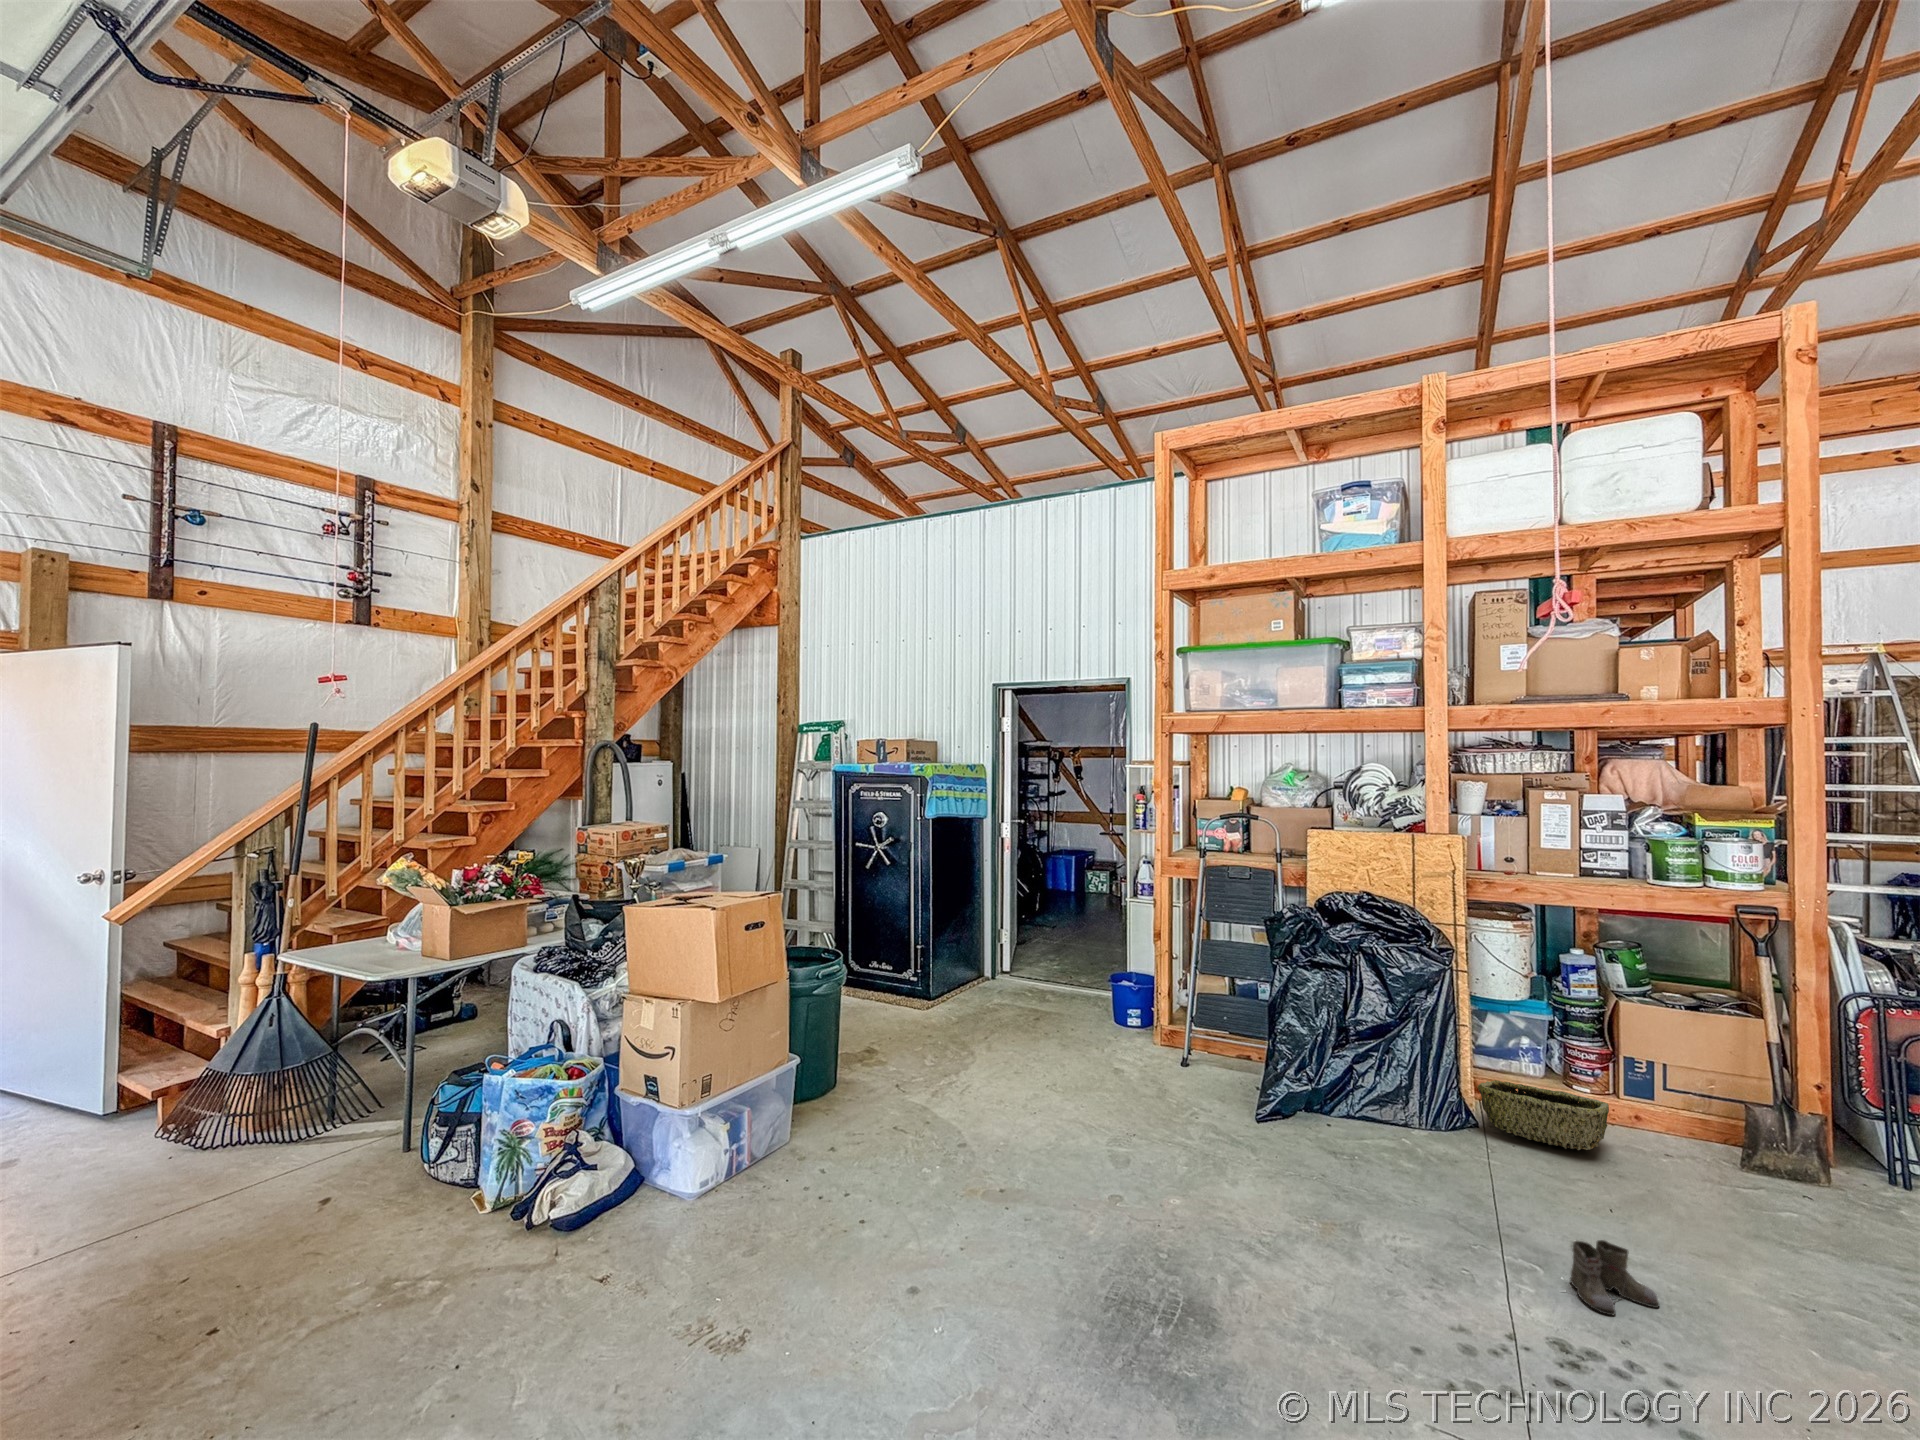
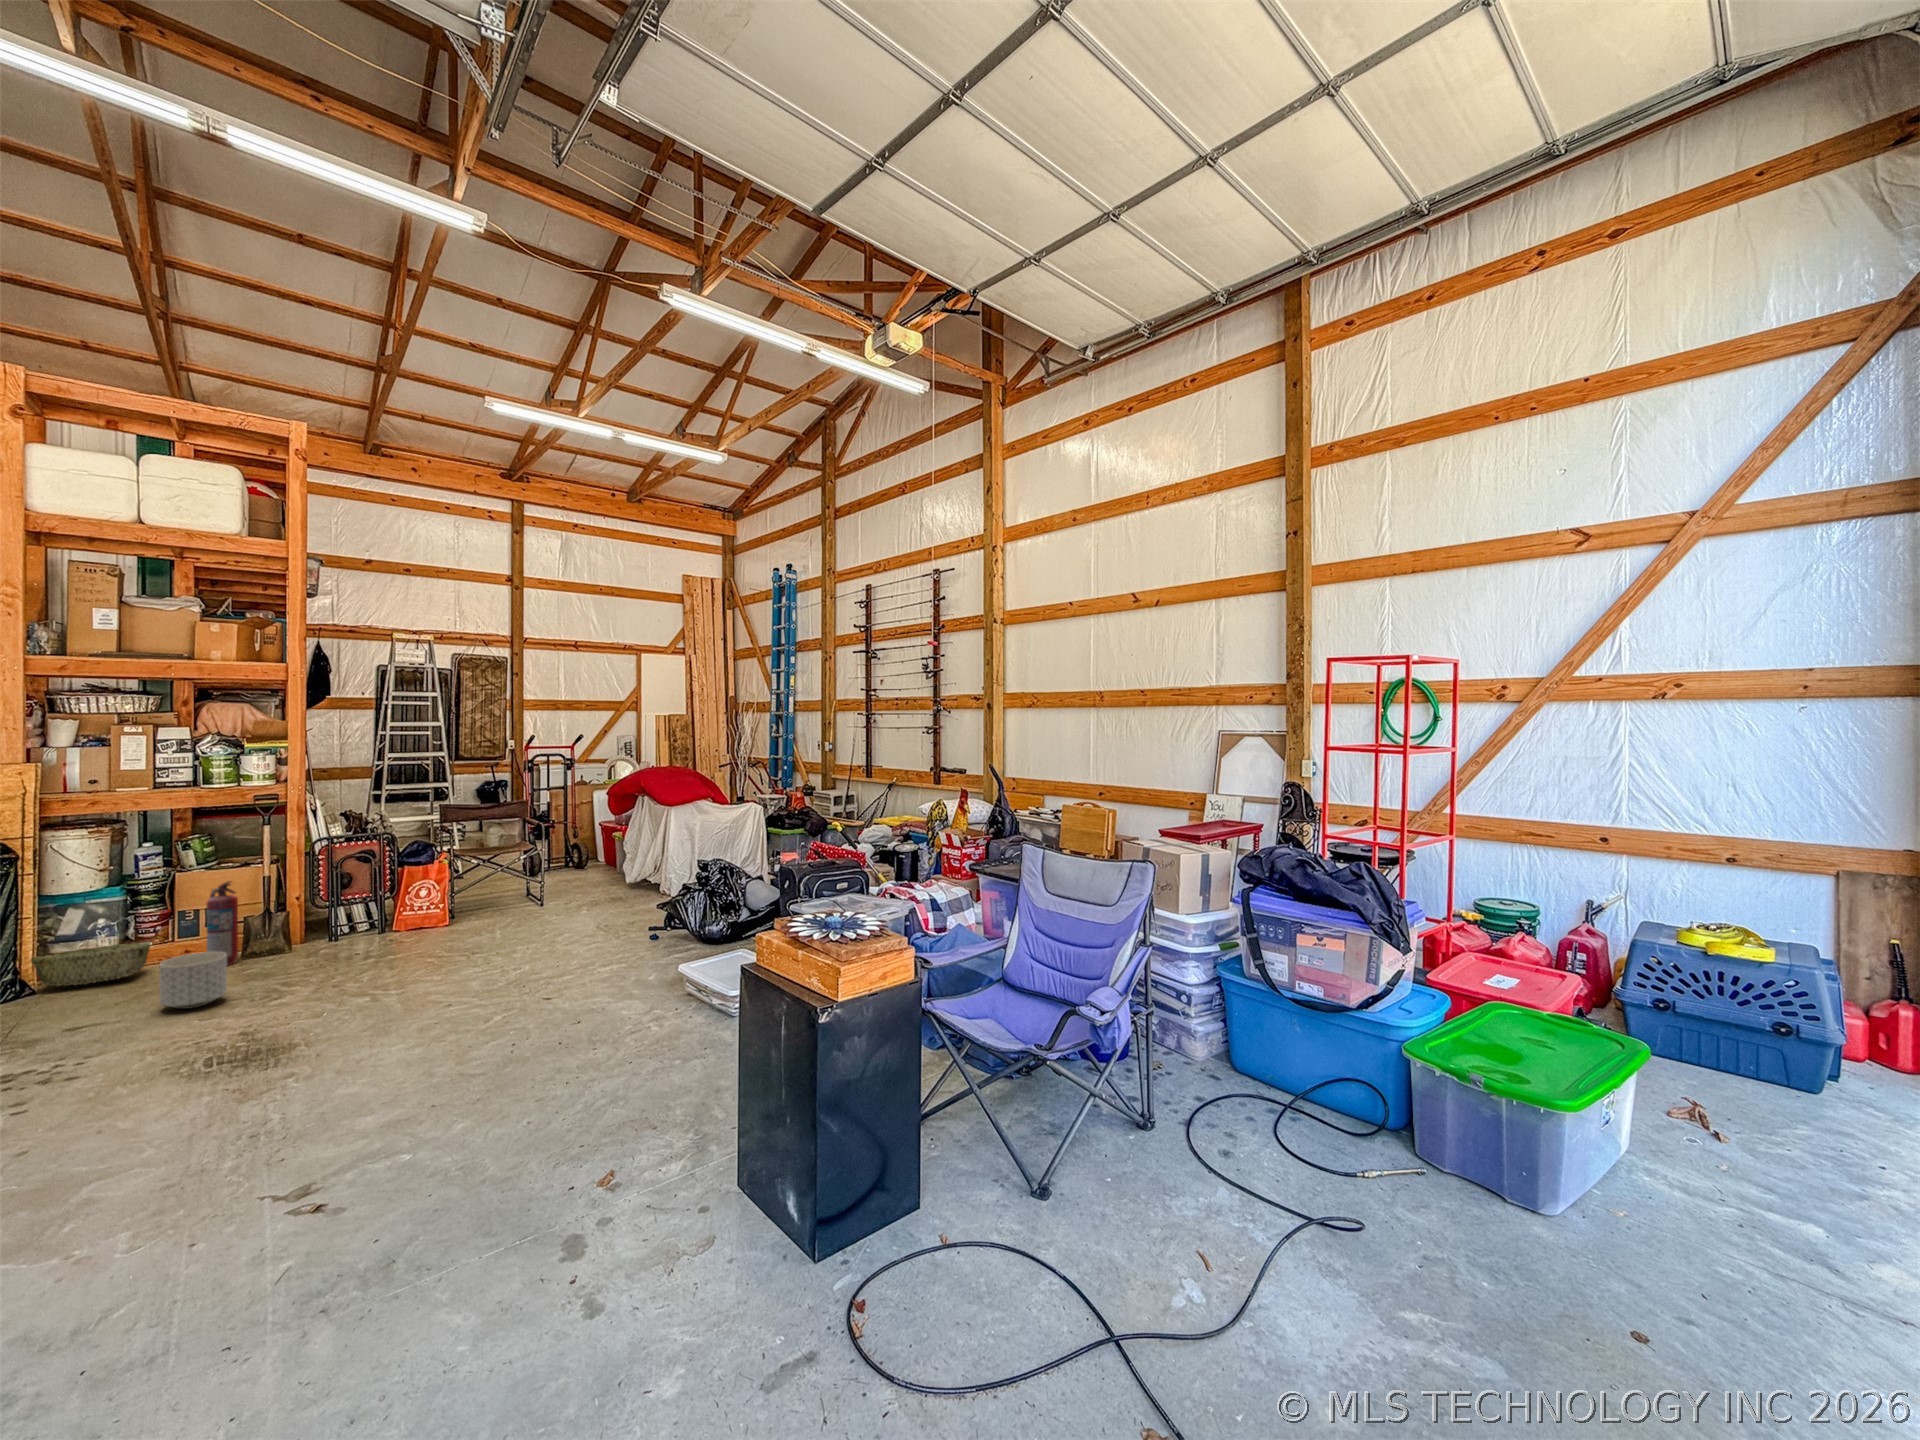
fire extinguisher: none [1684,1044,1743,1183] -> present [206,881,238,966]
planter: none [1692,1178,1810,1295] -> present [160,952,227,1009]
boots: present [1570,1240,1659,1315] -> none [35,1011,115,1054]

